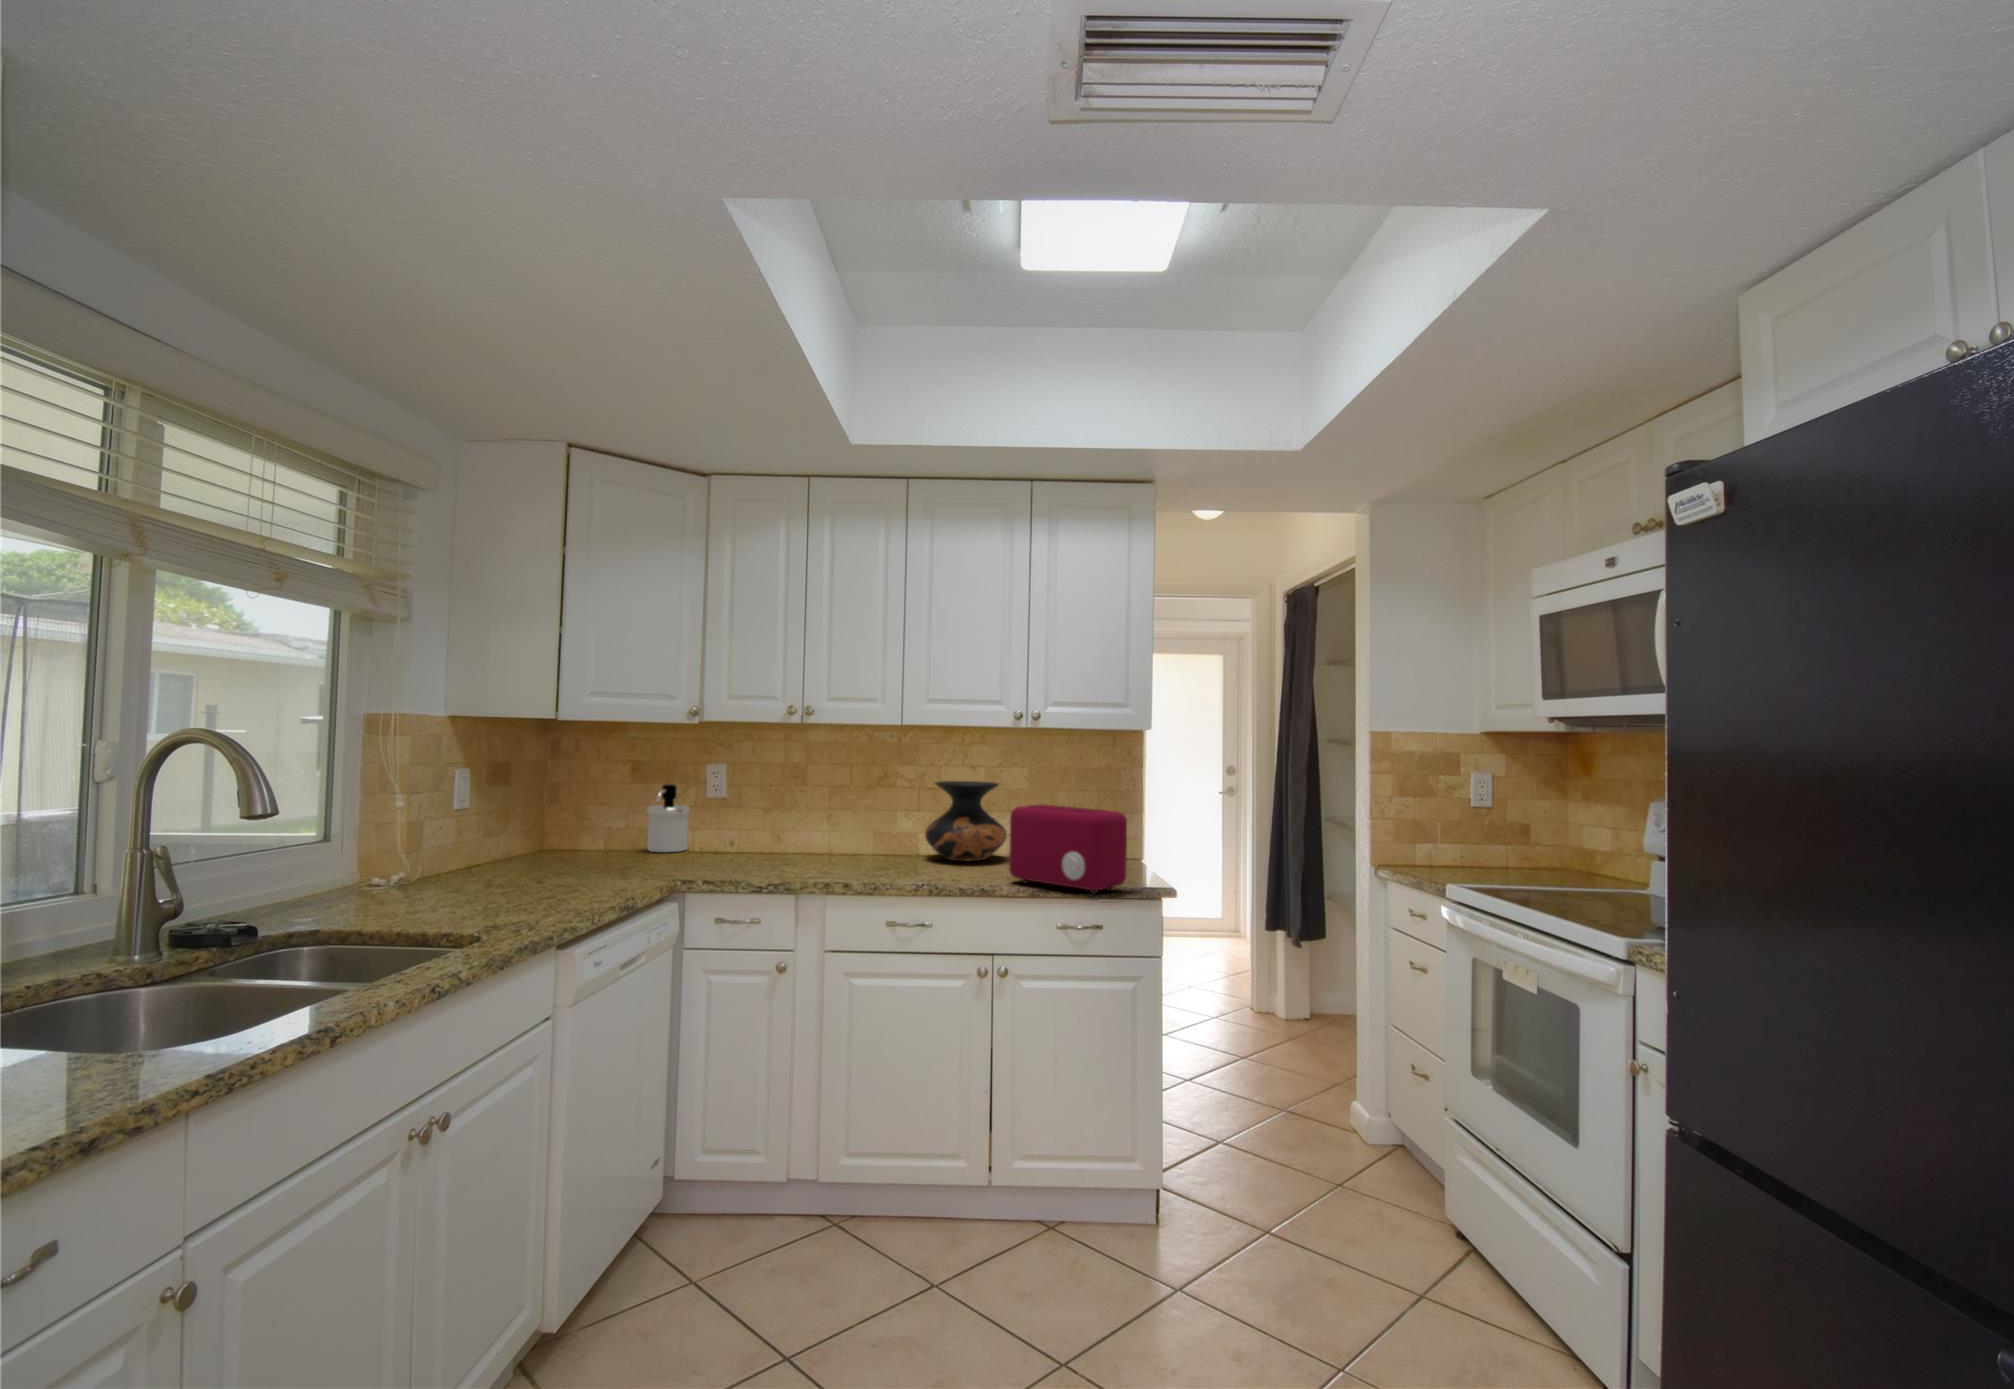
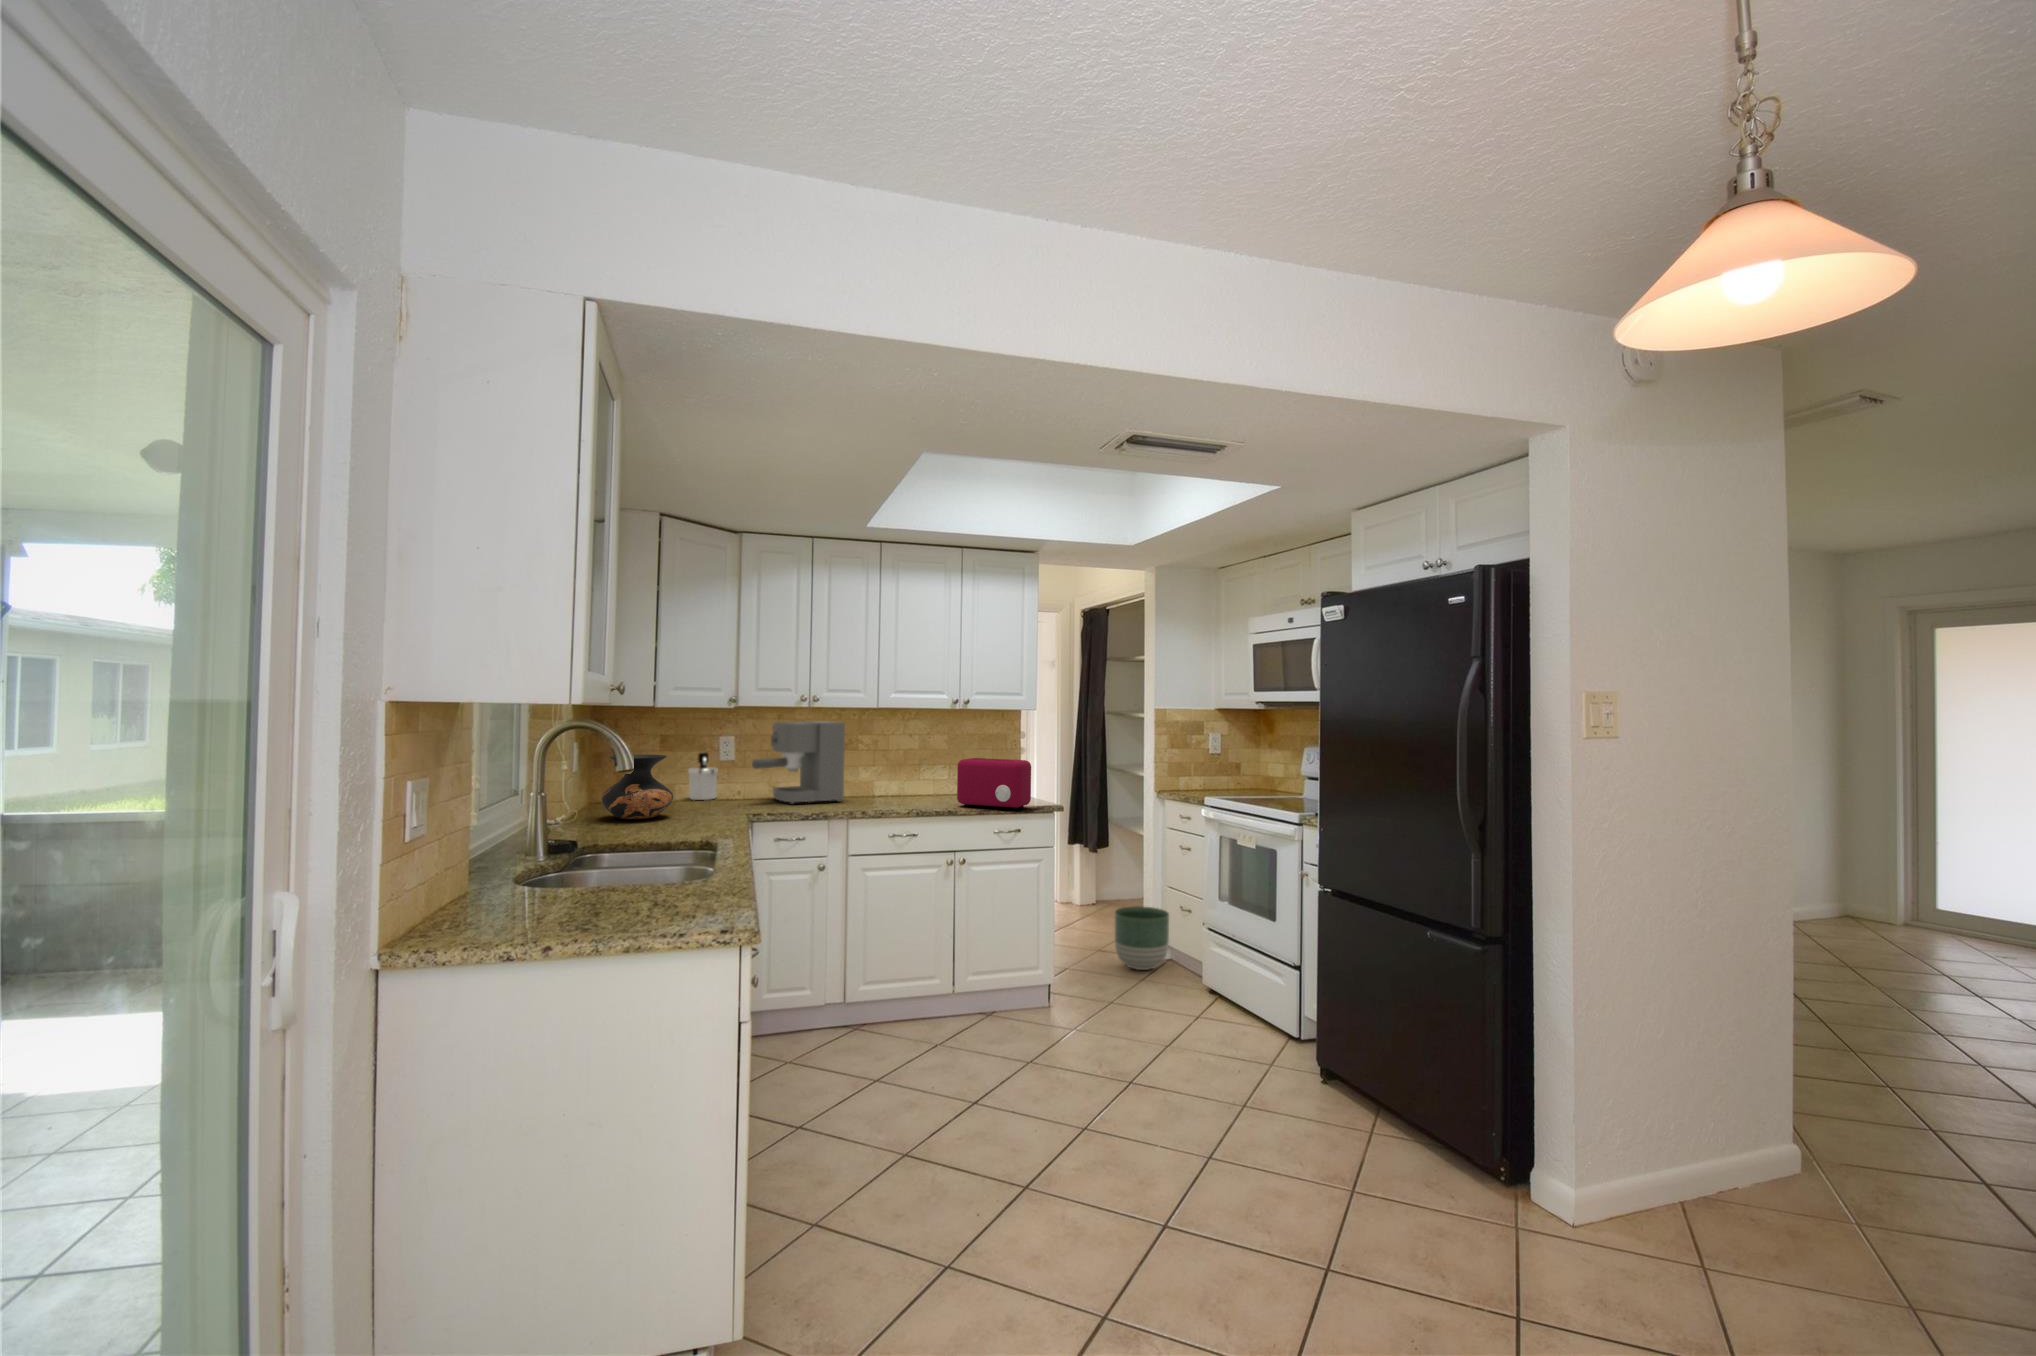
coffee maker: none [714,741,852,866] -> present [752,721,845,804]
vase: present [925,781,1007,861] -> present [601,755,673,820]
planter: none [1298,1052,1392,1166] -> present [1115,906,1169,970]

